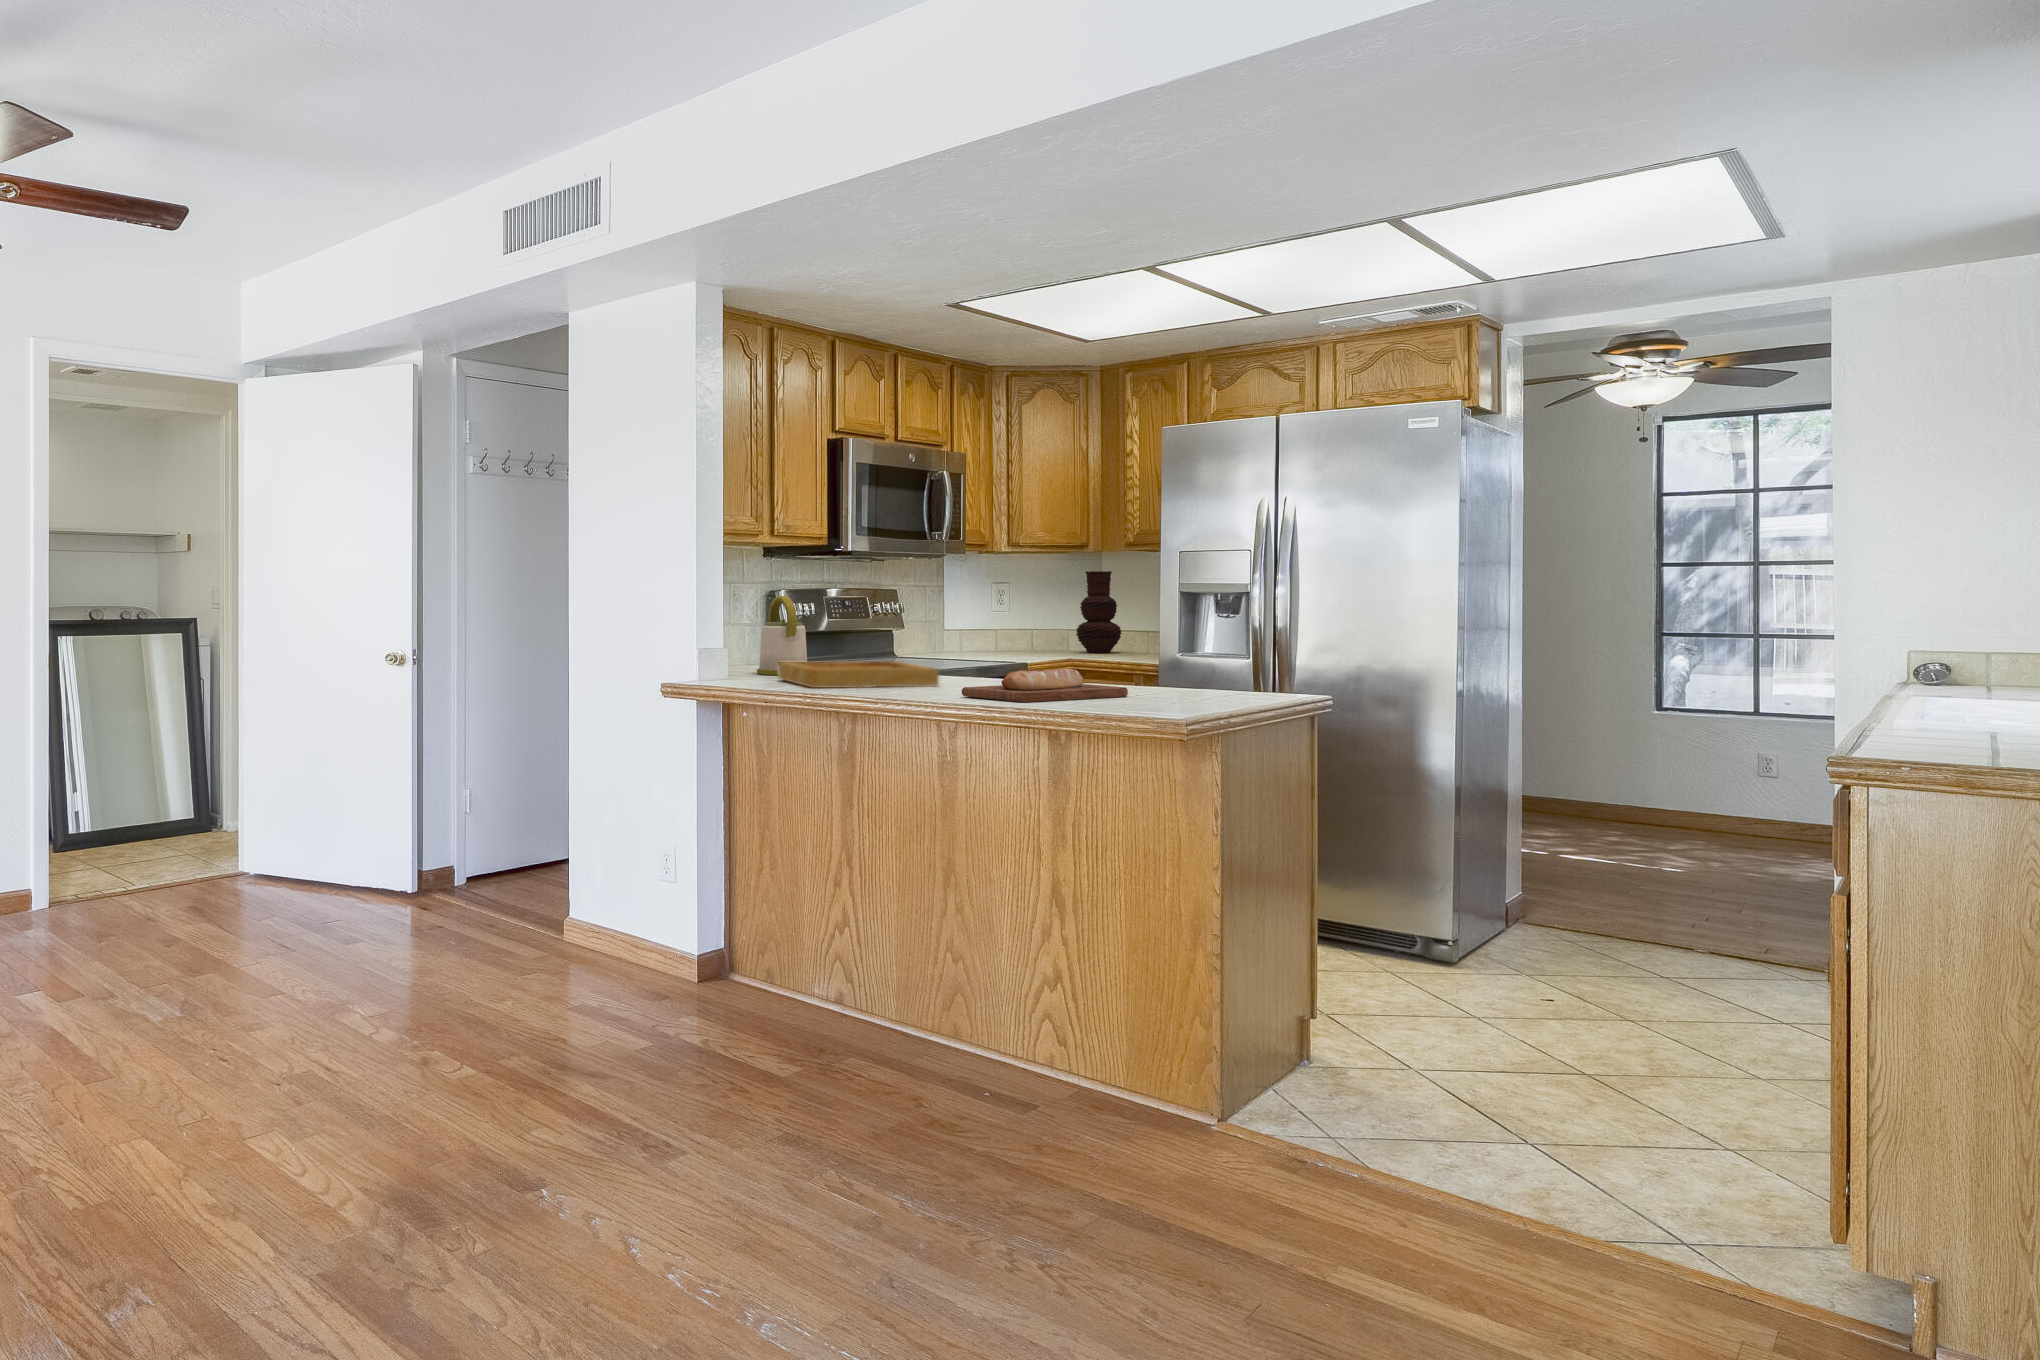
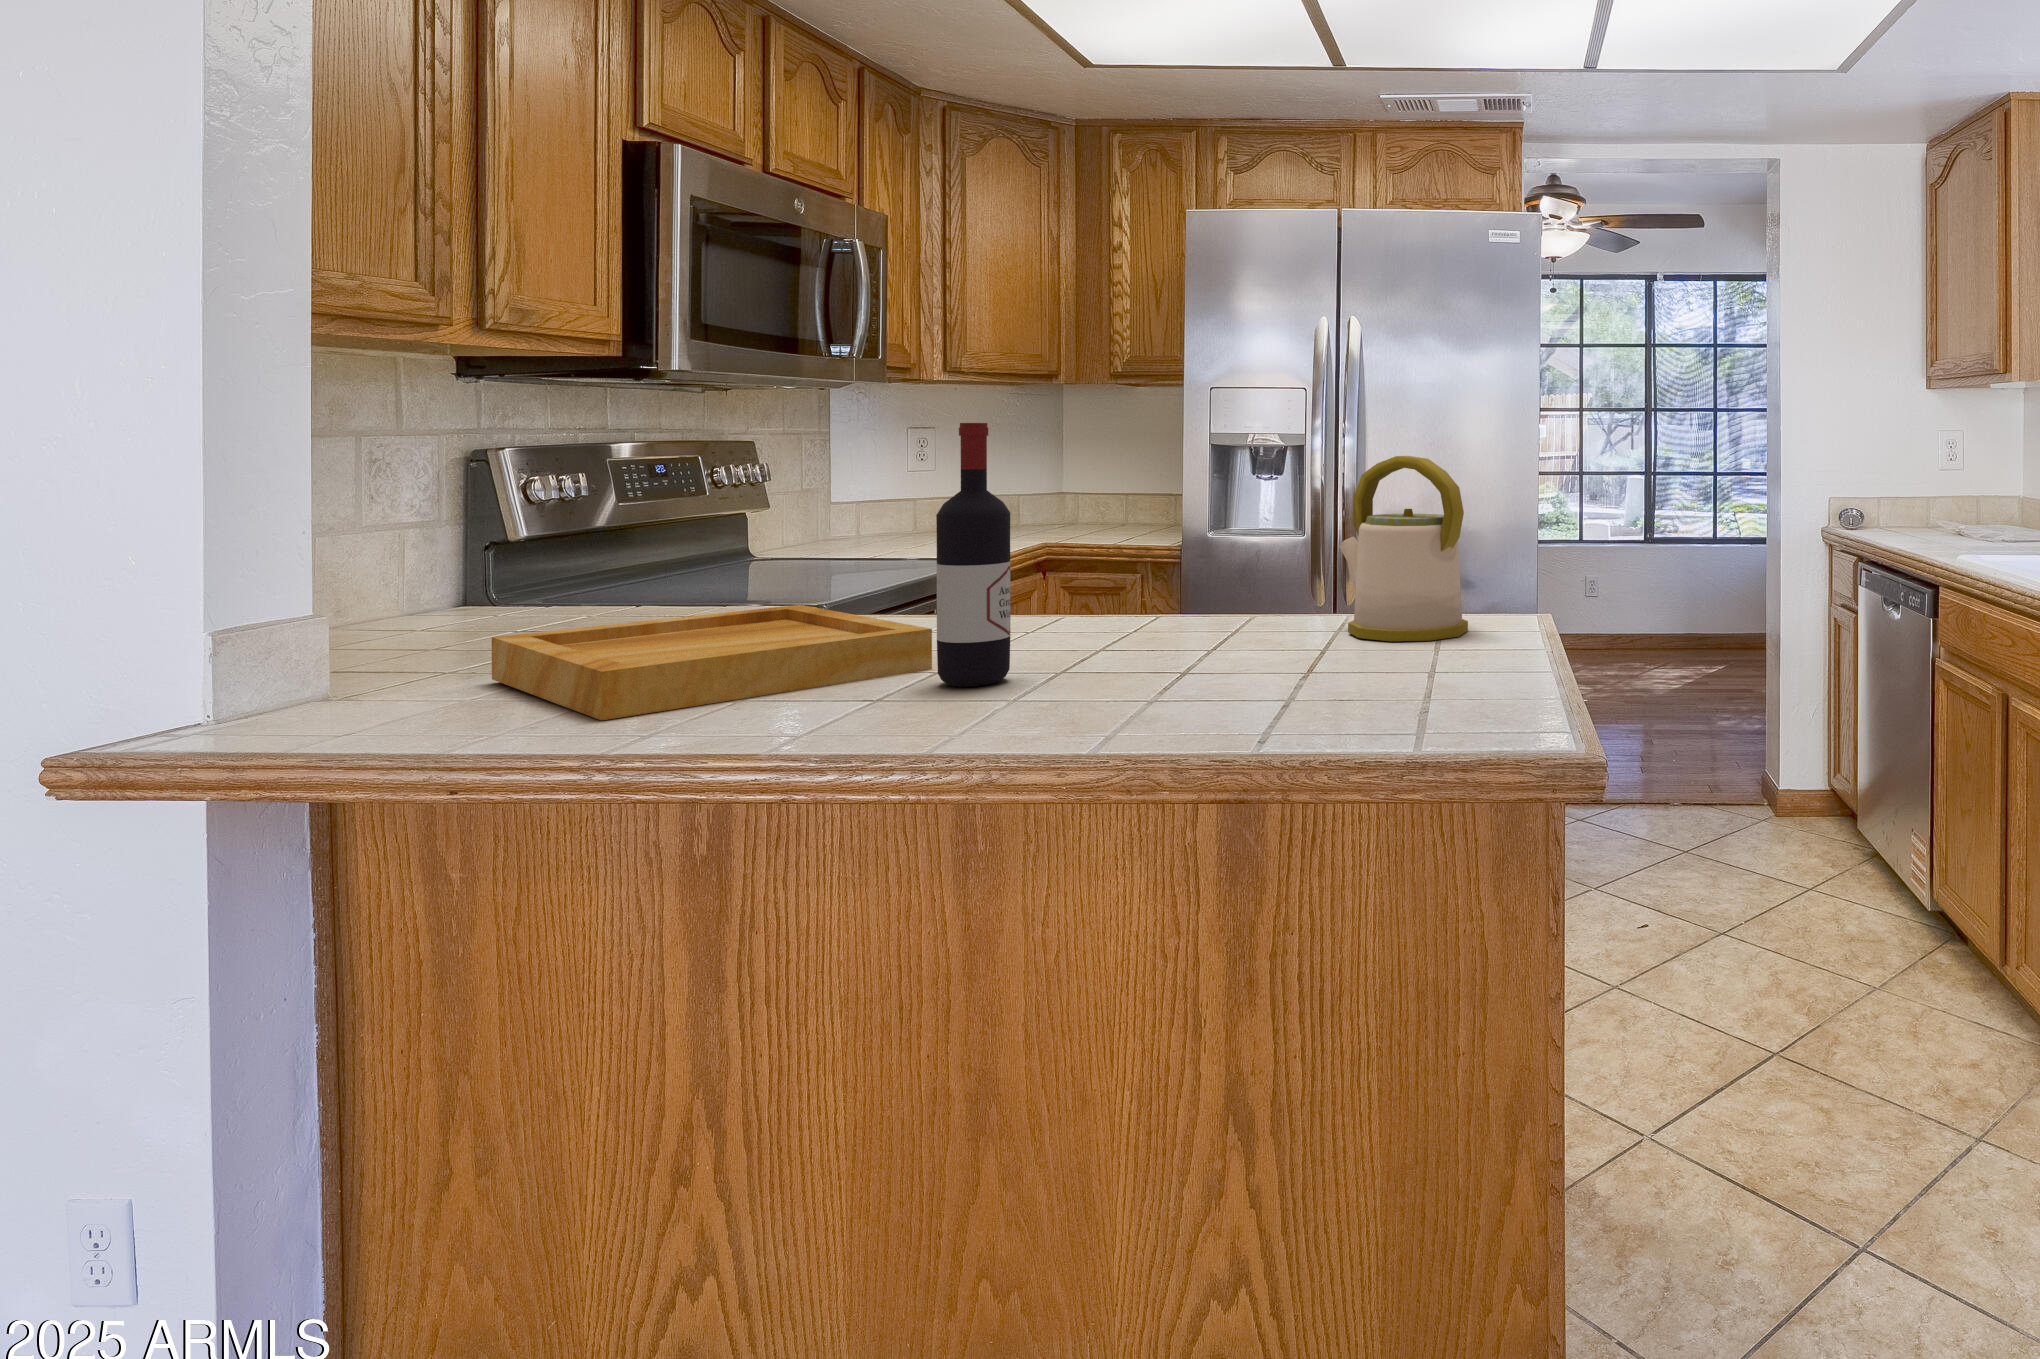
vase: present [1076,571,1121,653] -> none [1034,414,1096,531]
wine bottle: none [934,575,966,690] -> present [936,423,1010,686]
kettle: present [757,596,807,675] -> present [1339,456,1468,641]
bread loaf: present [962,668,1128,702] -> none [1043,621,1357,732]

